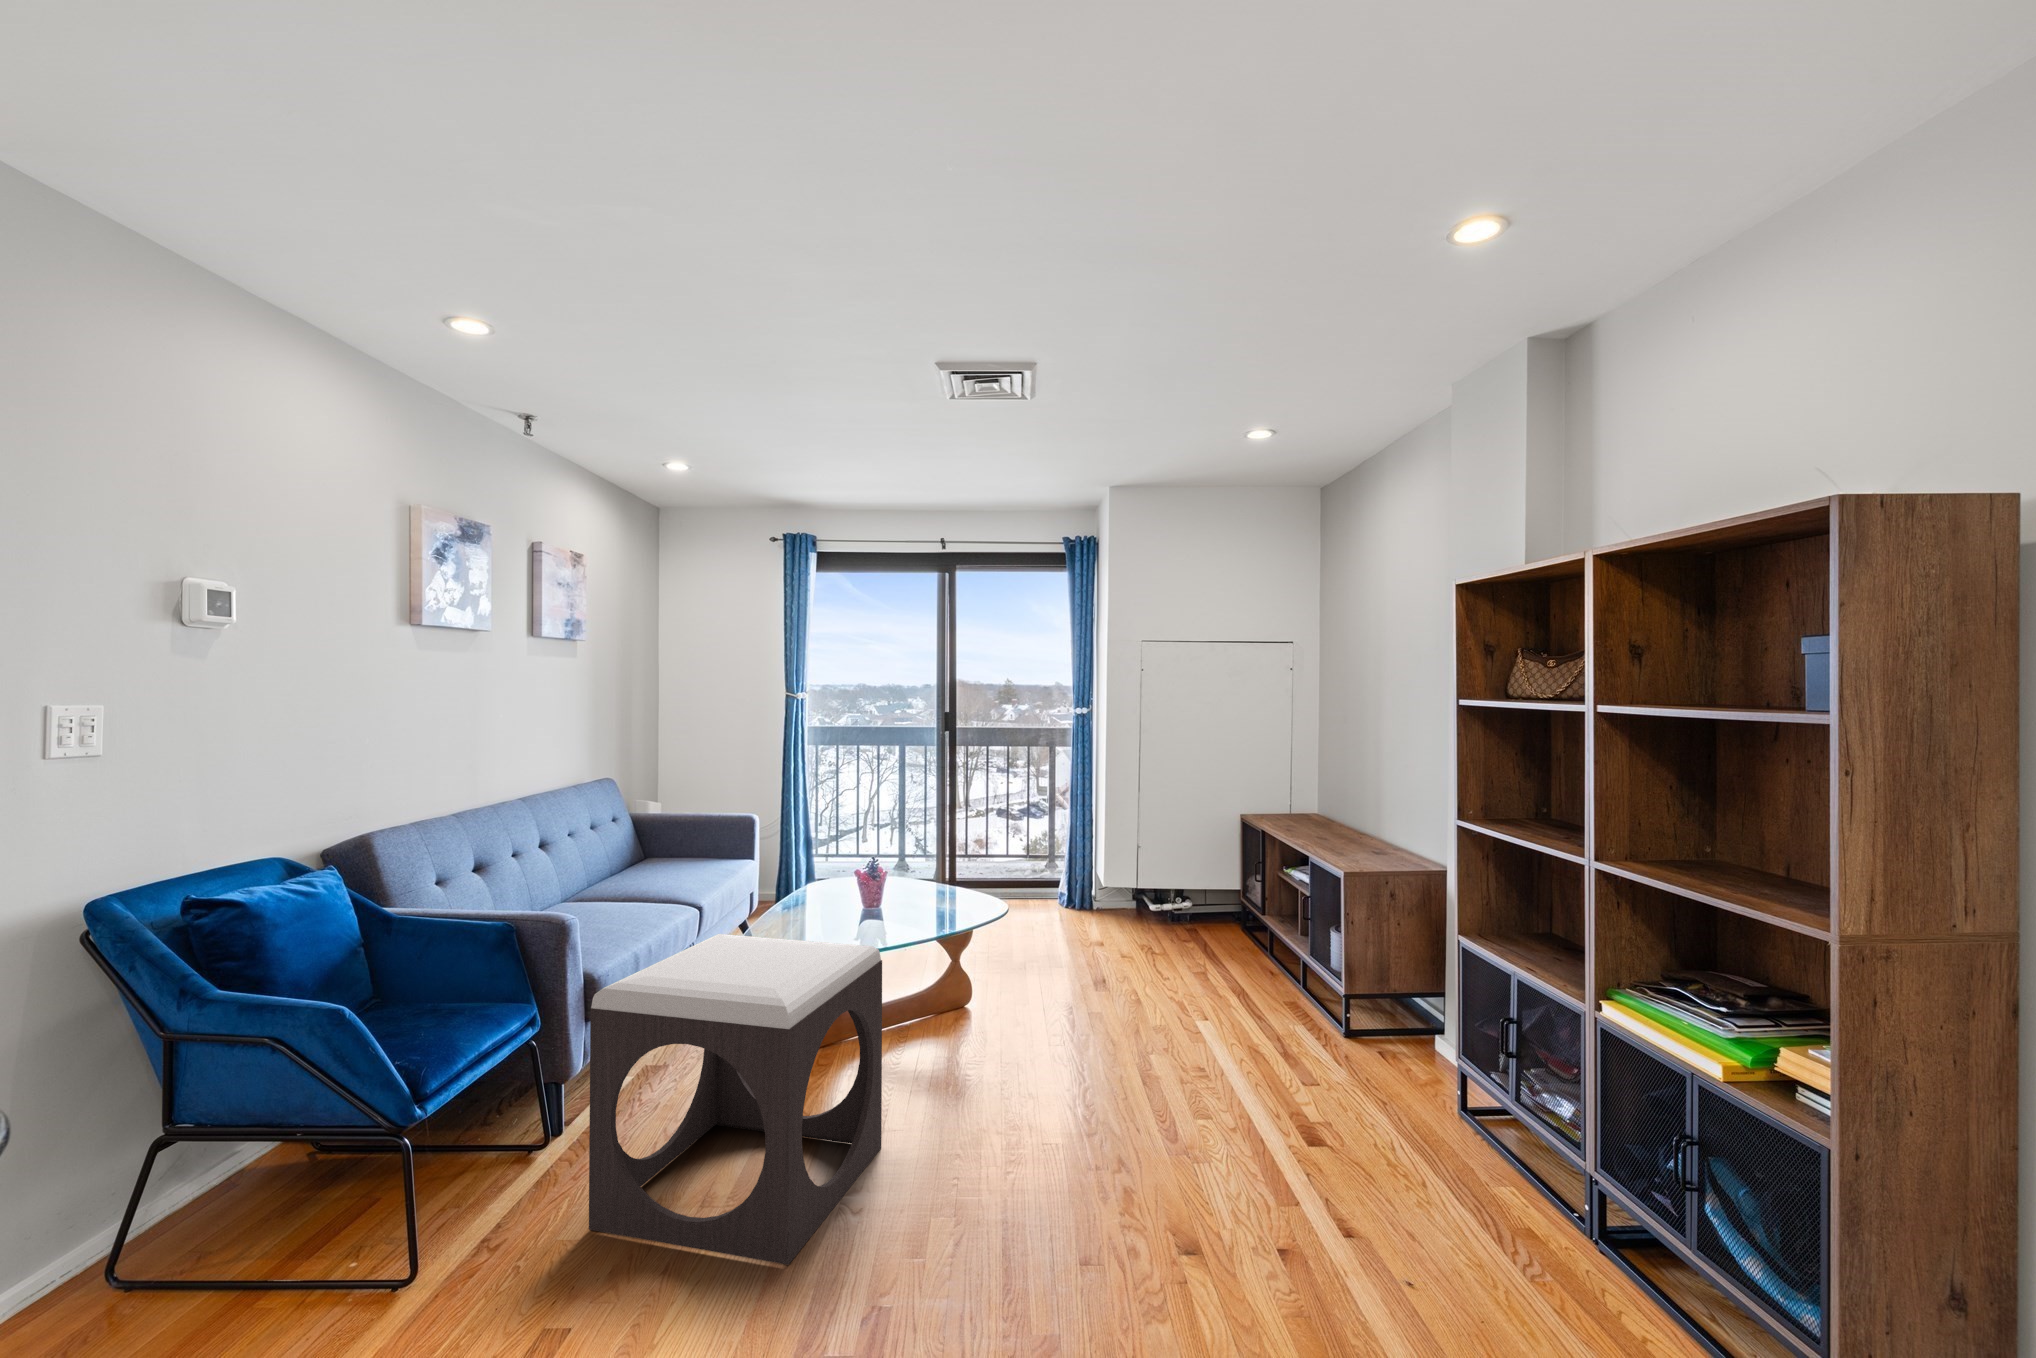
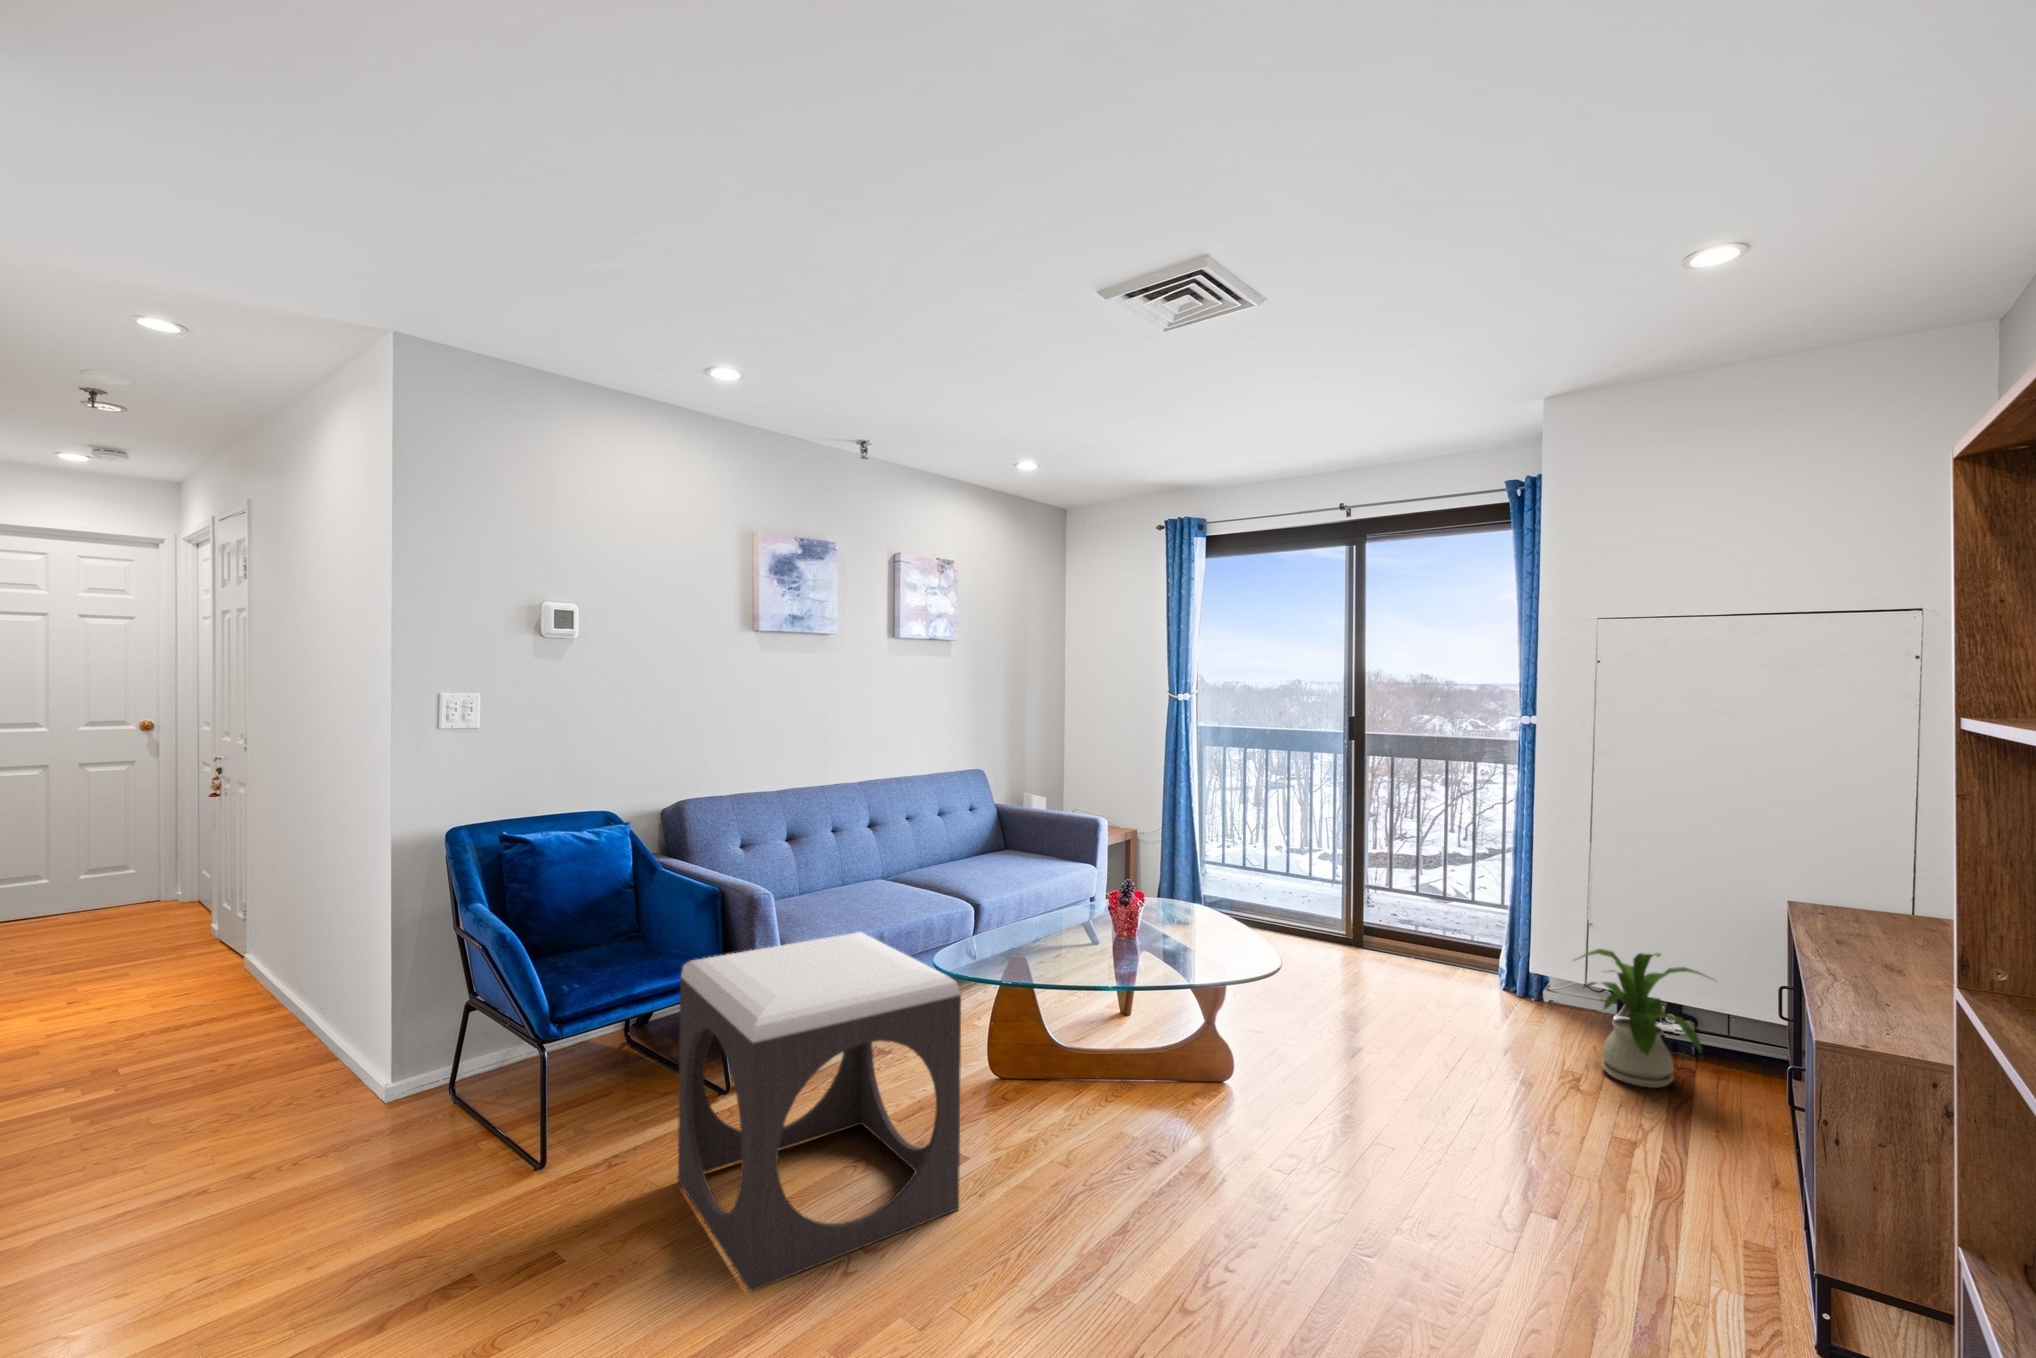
house plant: none [1140,856,1222,945] -> present [1577,949,1715,1088]

